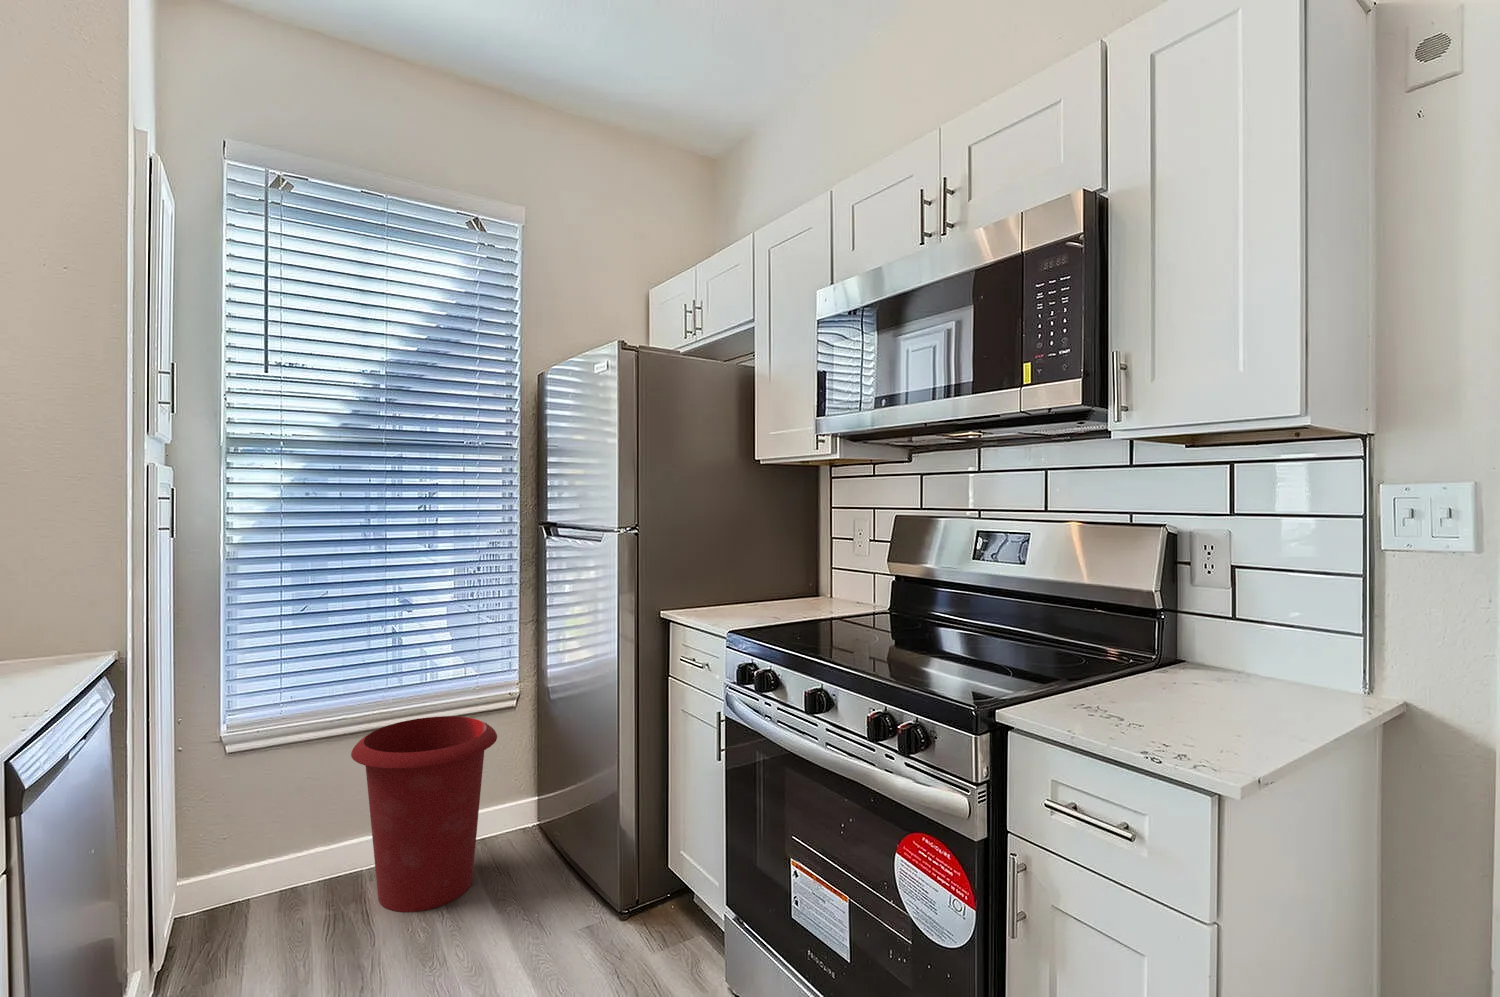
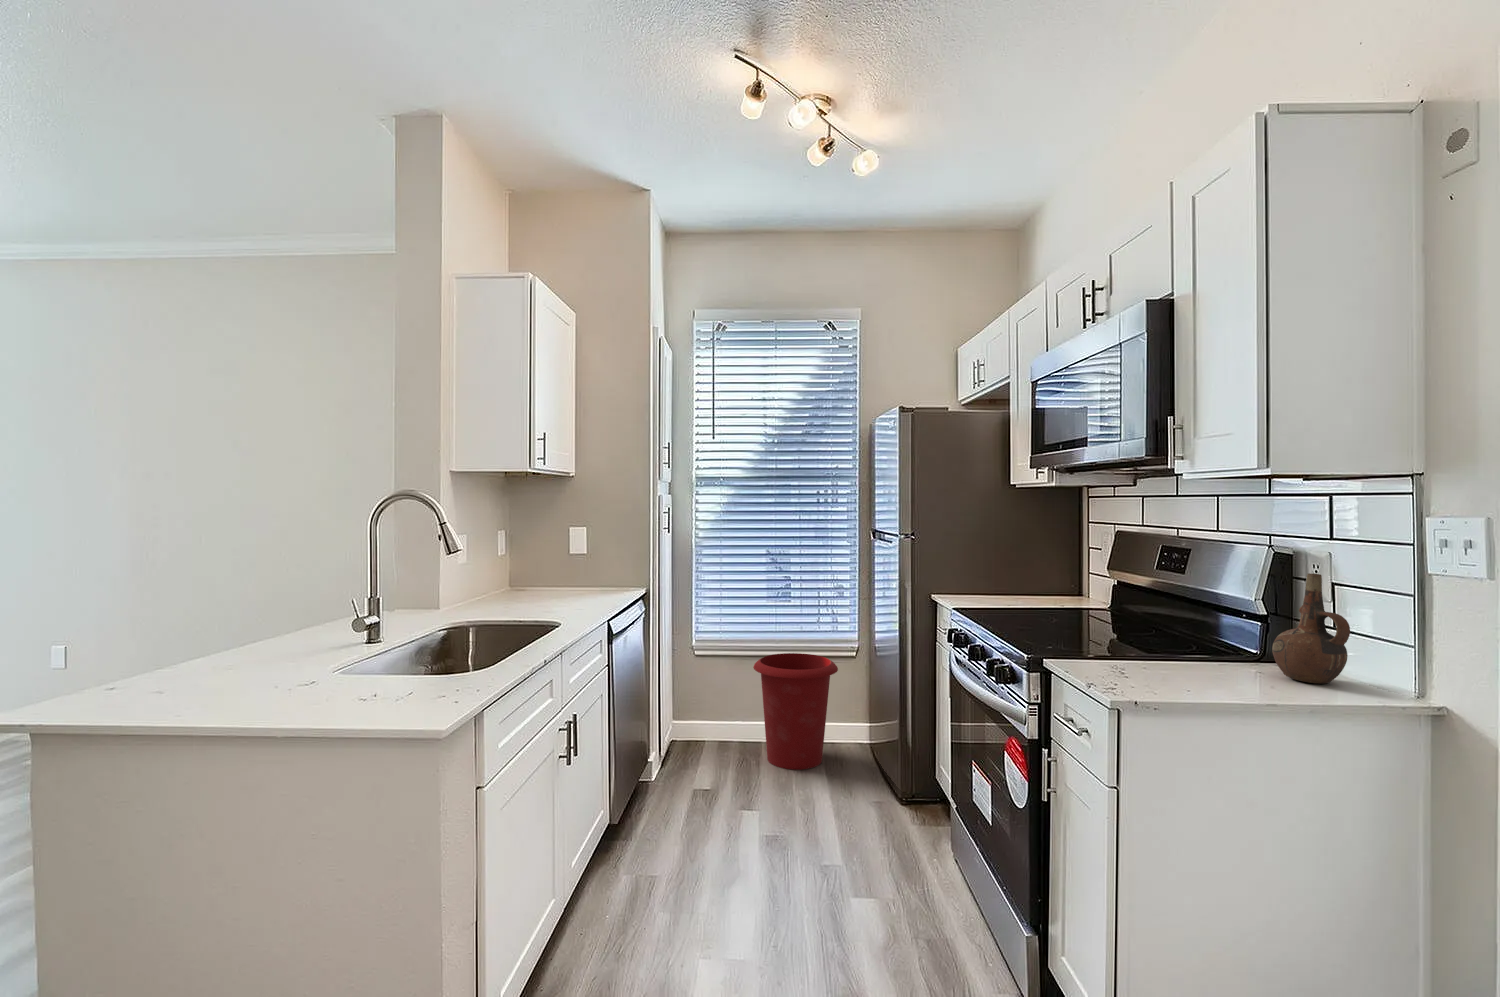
ceramic pitcher: none [1204,555,1301,695] -> present [1272,573,1350,684]

